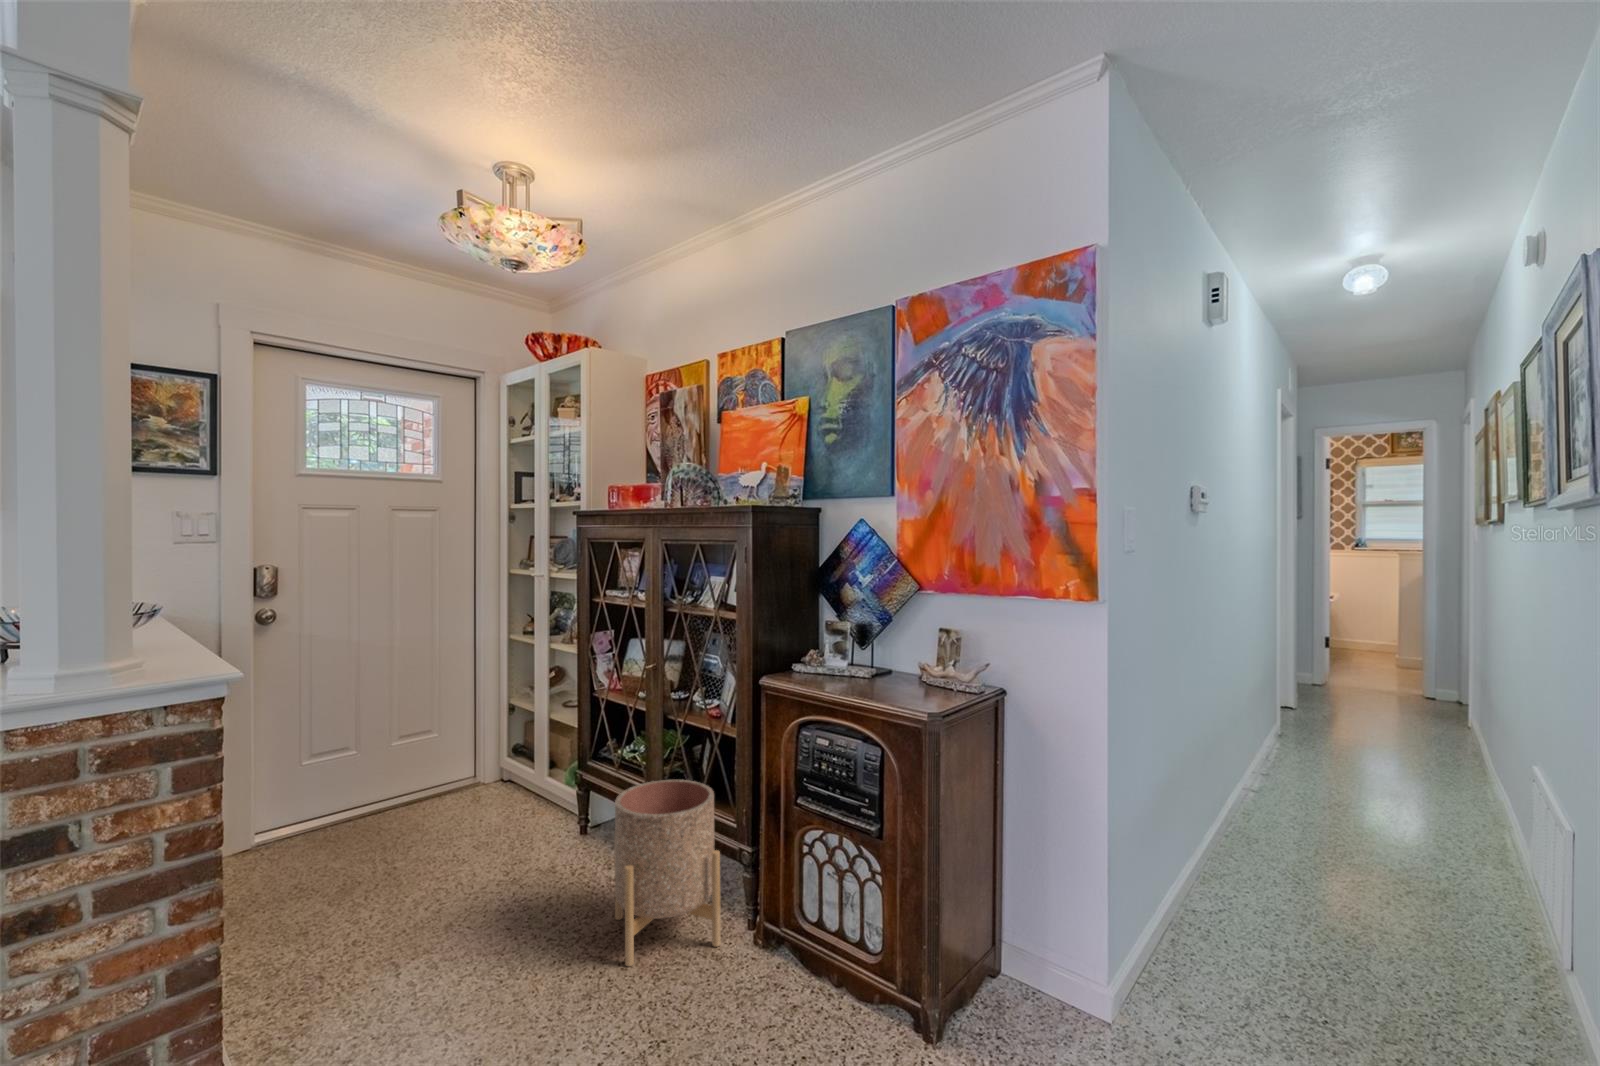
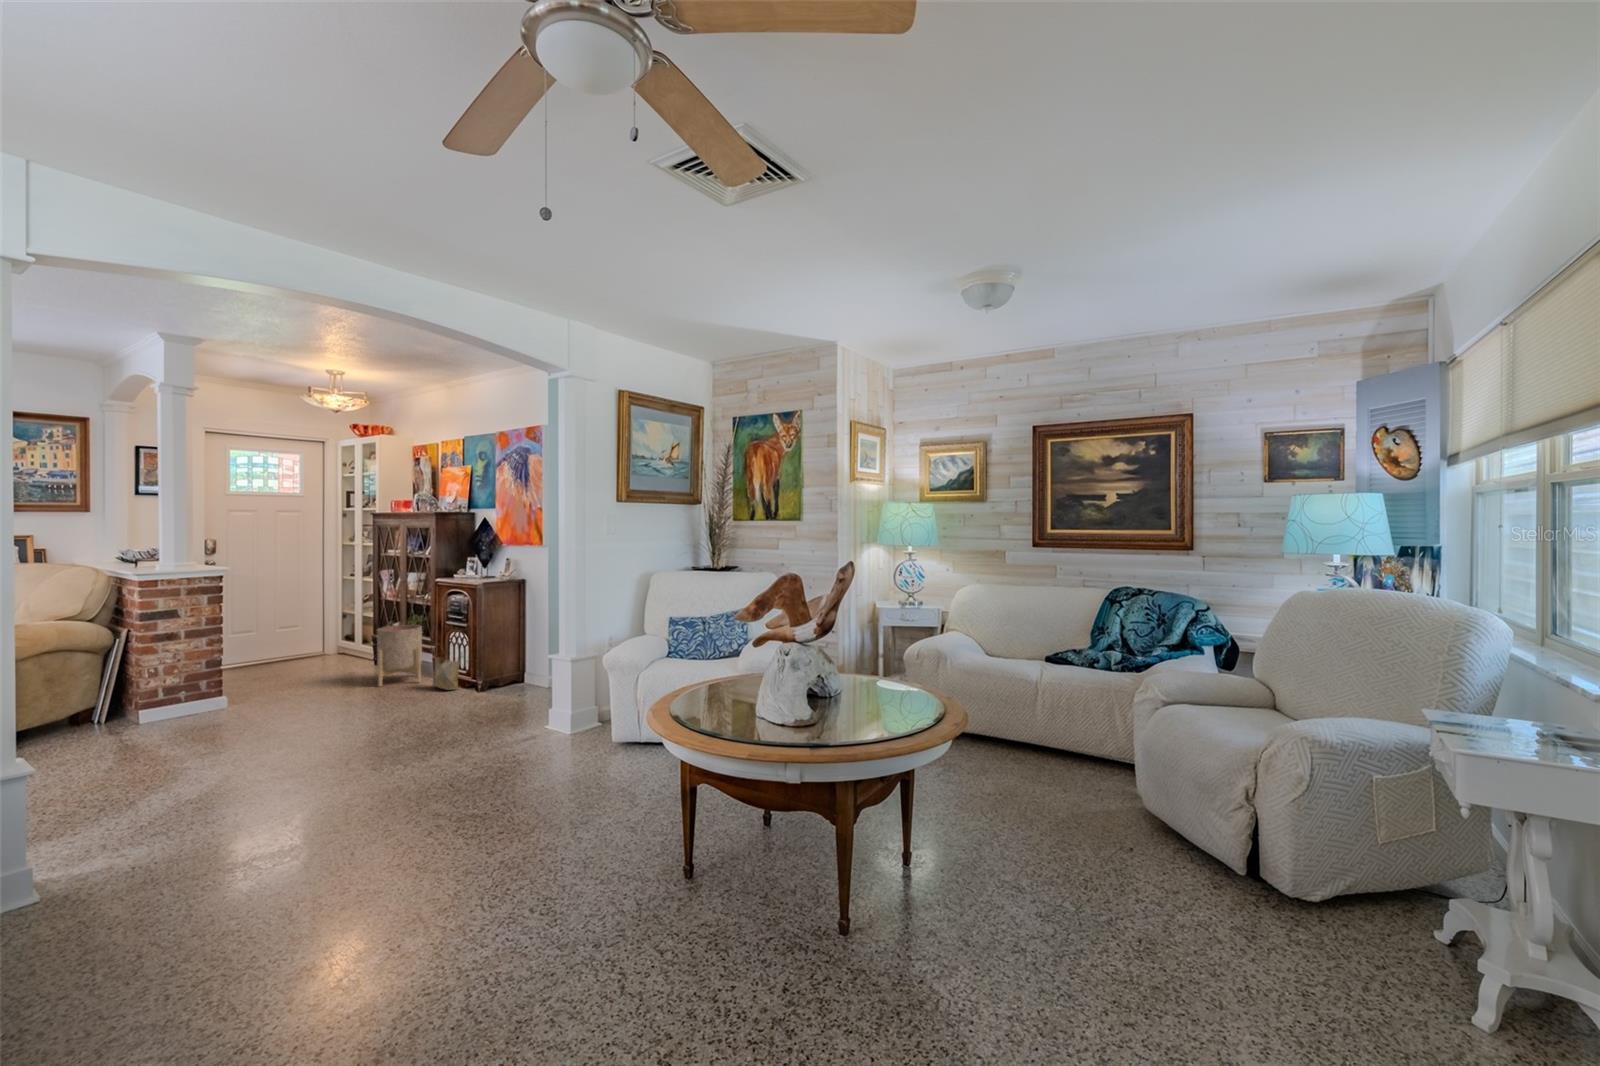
woven basket: none [768,856,853,1016] -> present [433,657,460,690]

